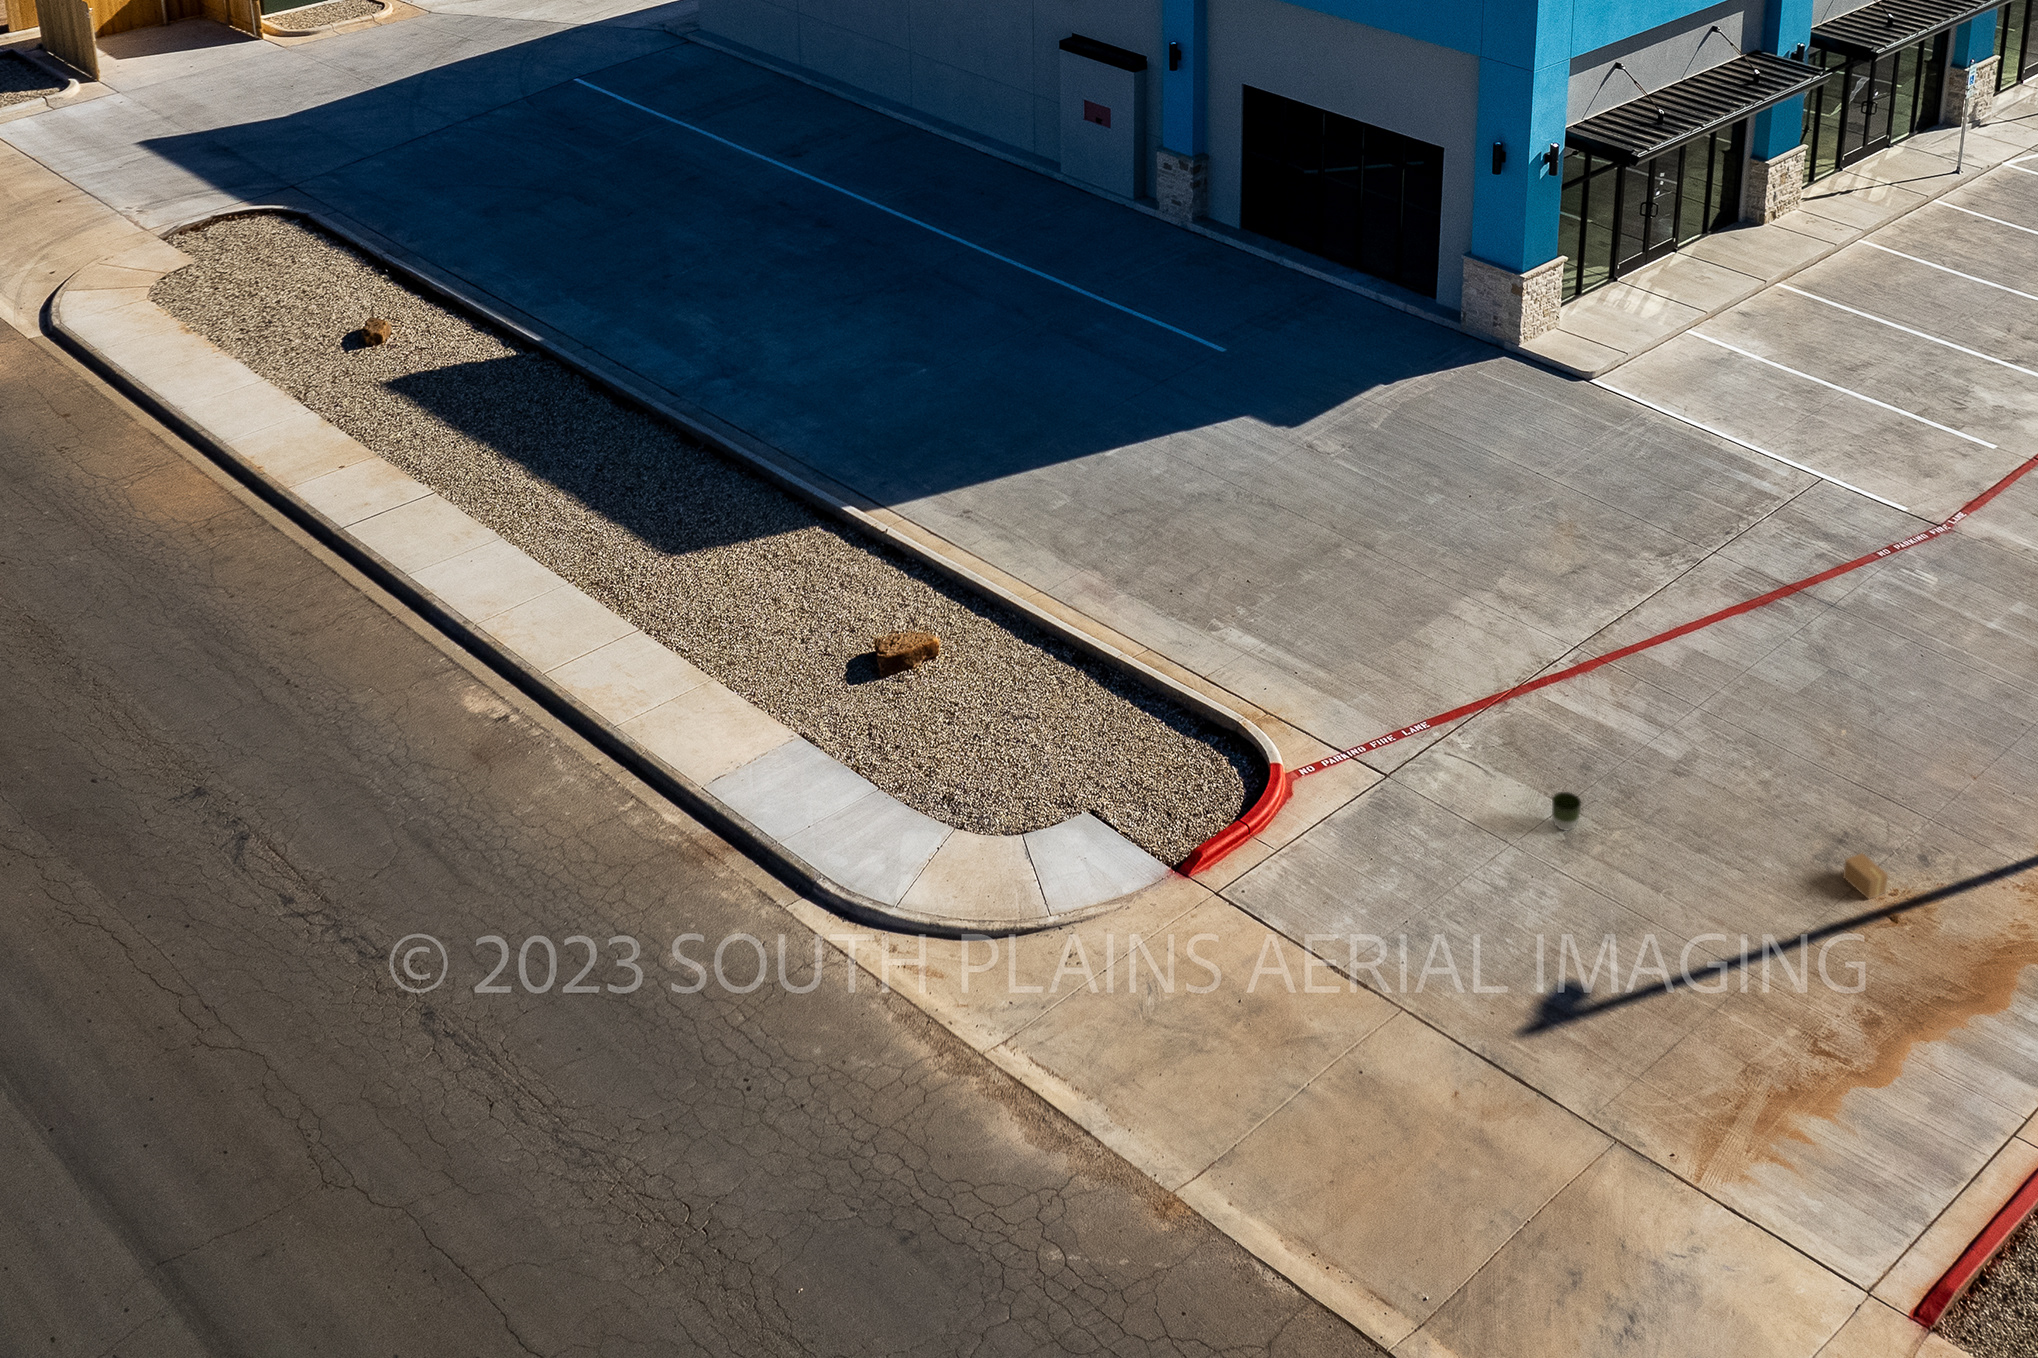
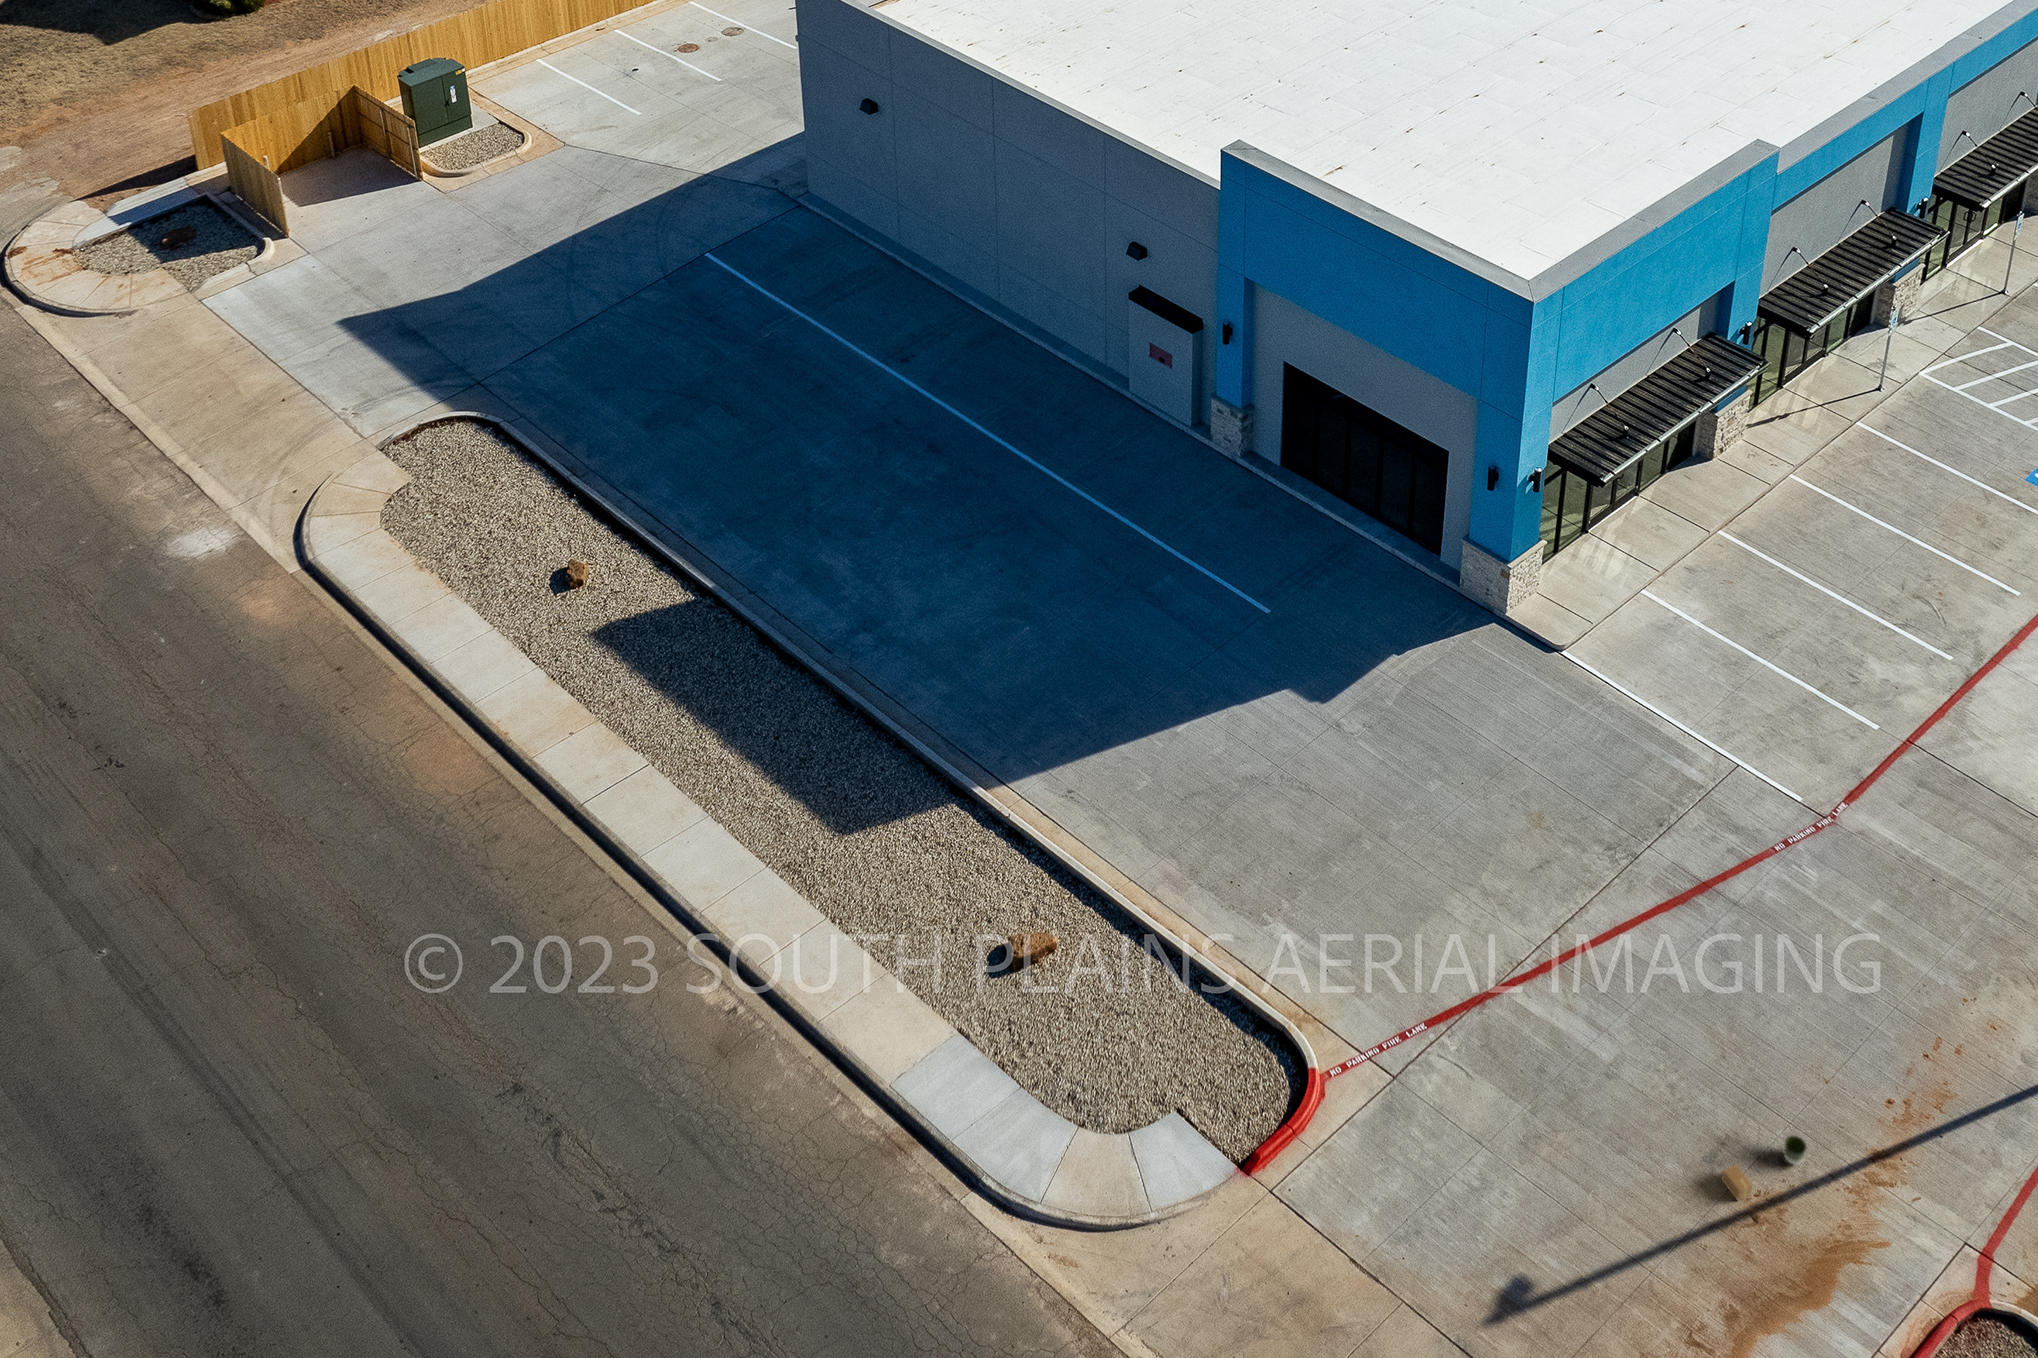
planter: present [1552,792,1581,830] -> present [1784,1136,1806,1165]

